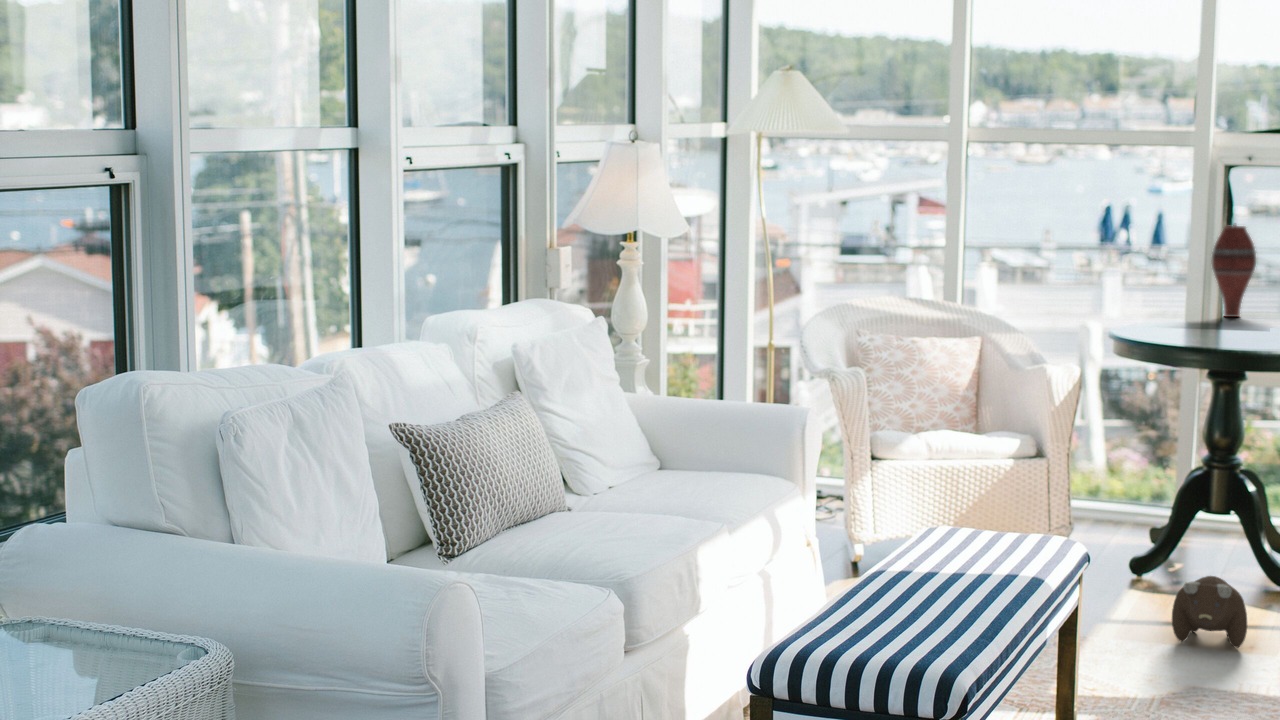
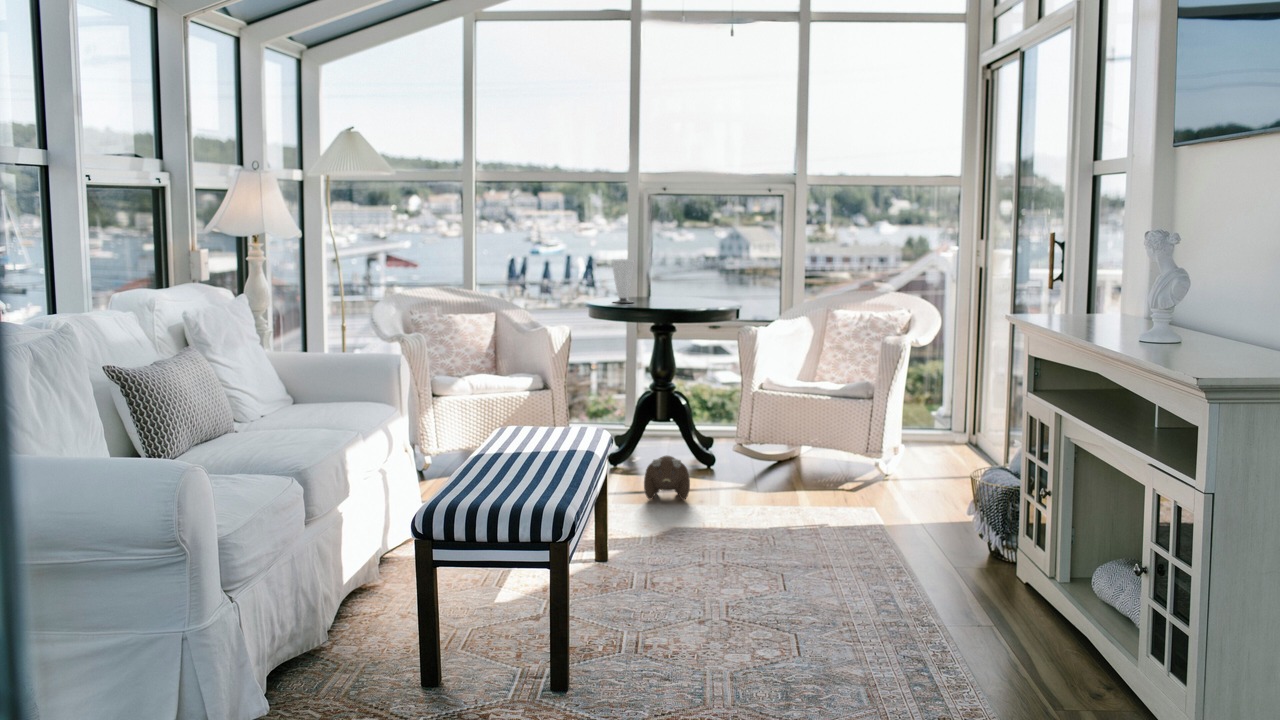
vase: present [1212,225,1256,317] -> none [642,233,669,295]
cup: none [1149,267,1186,333] -> present [612,260,634,303]

